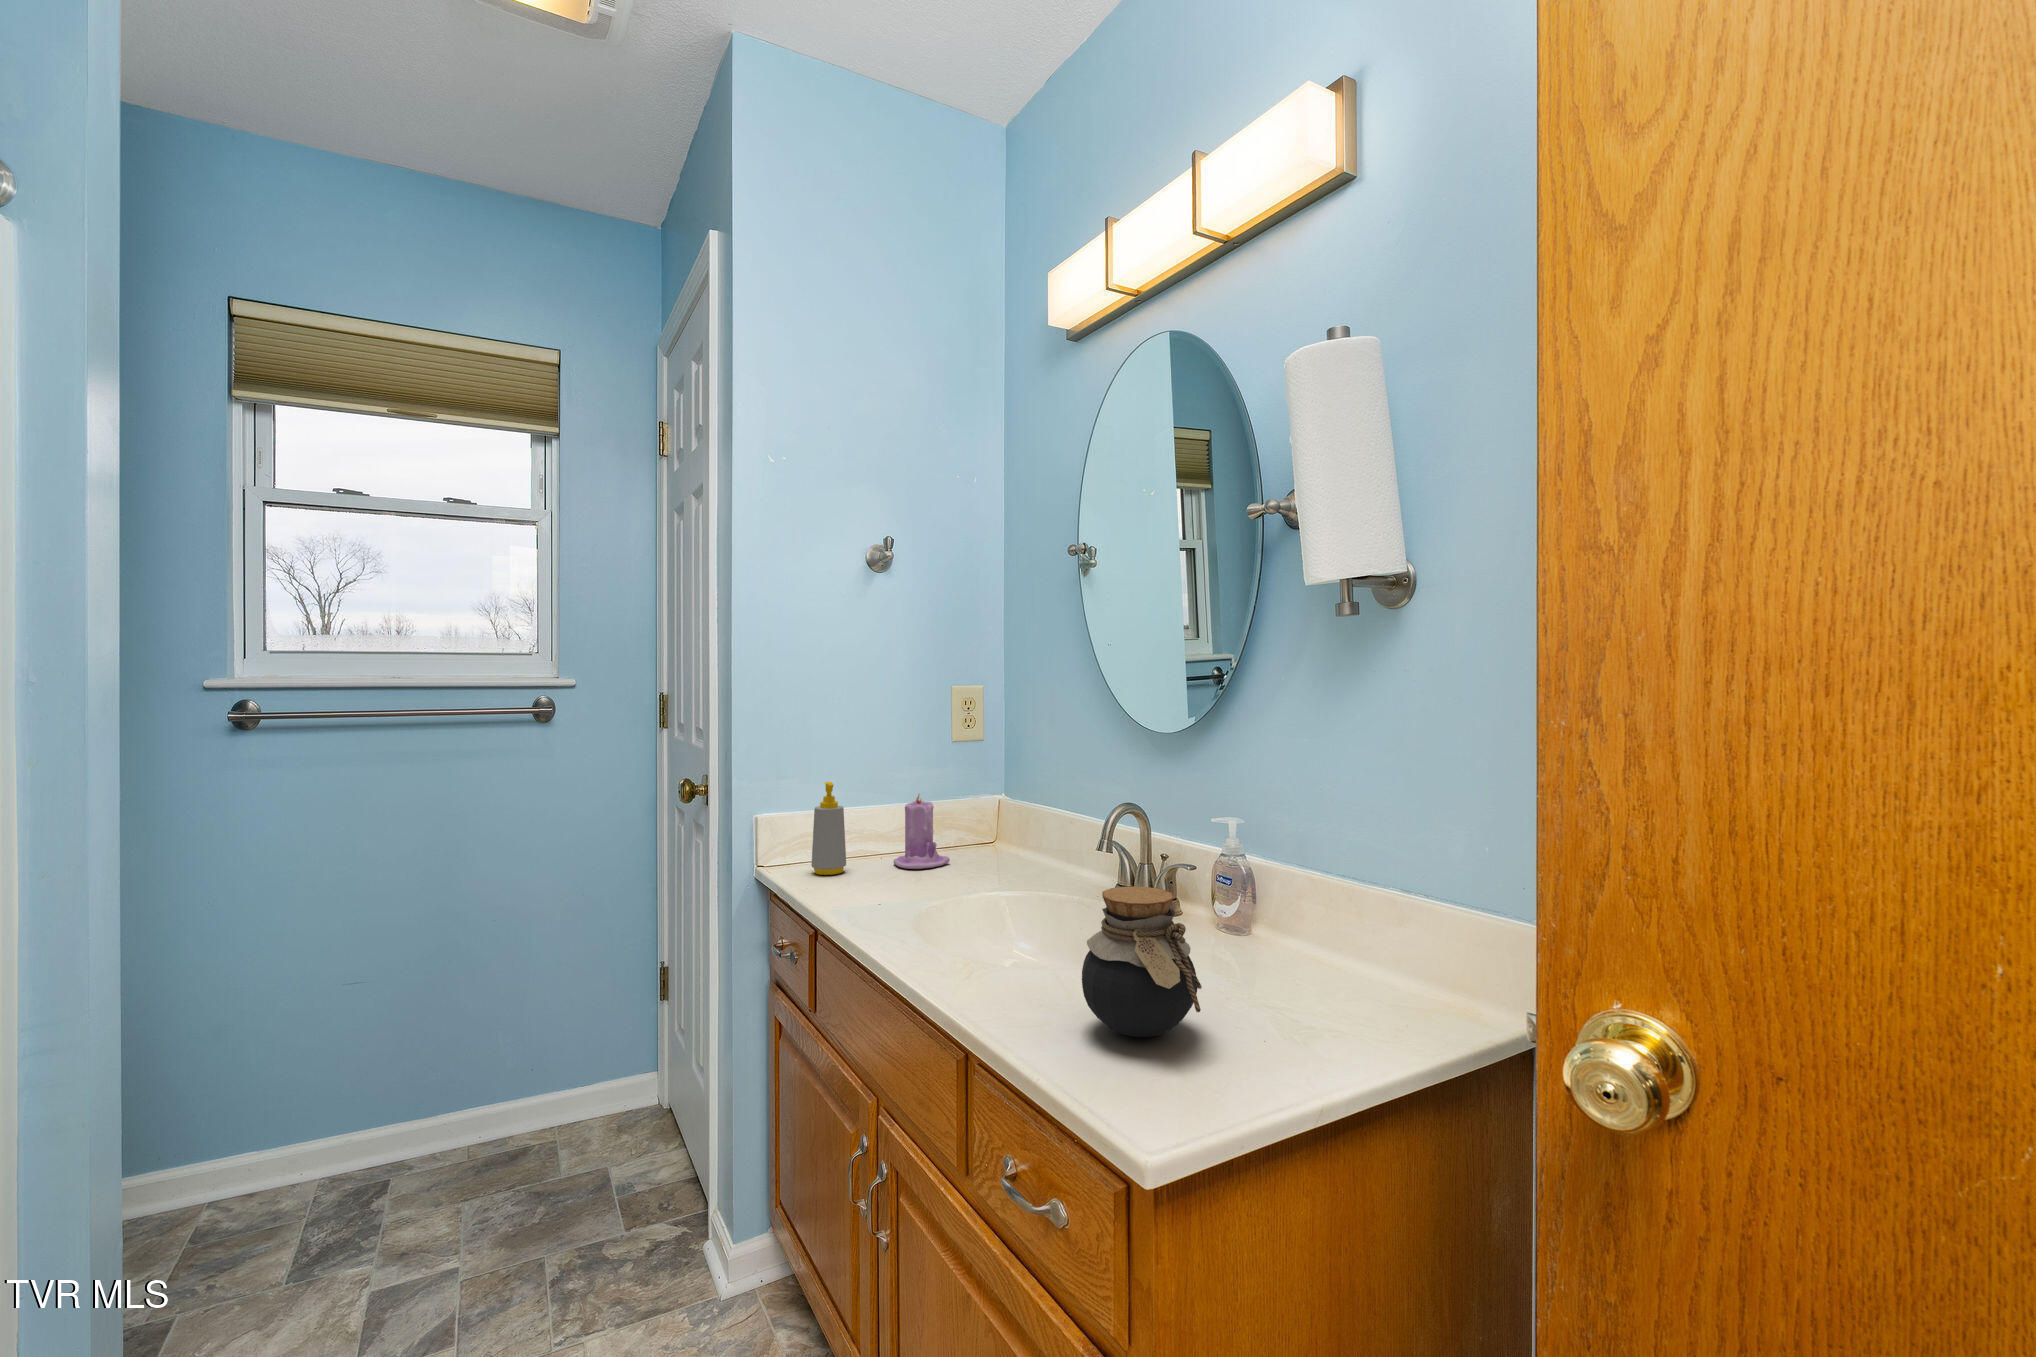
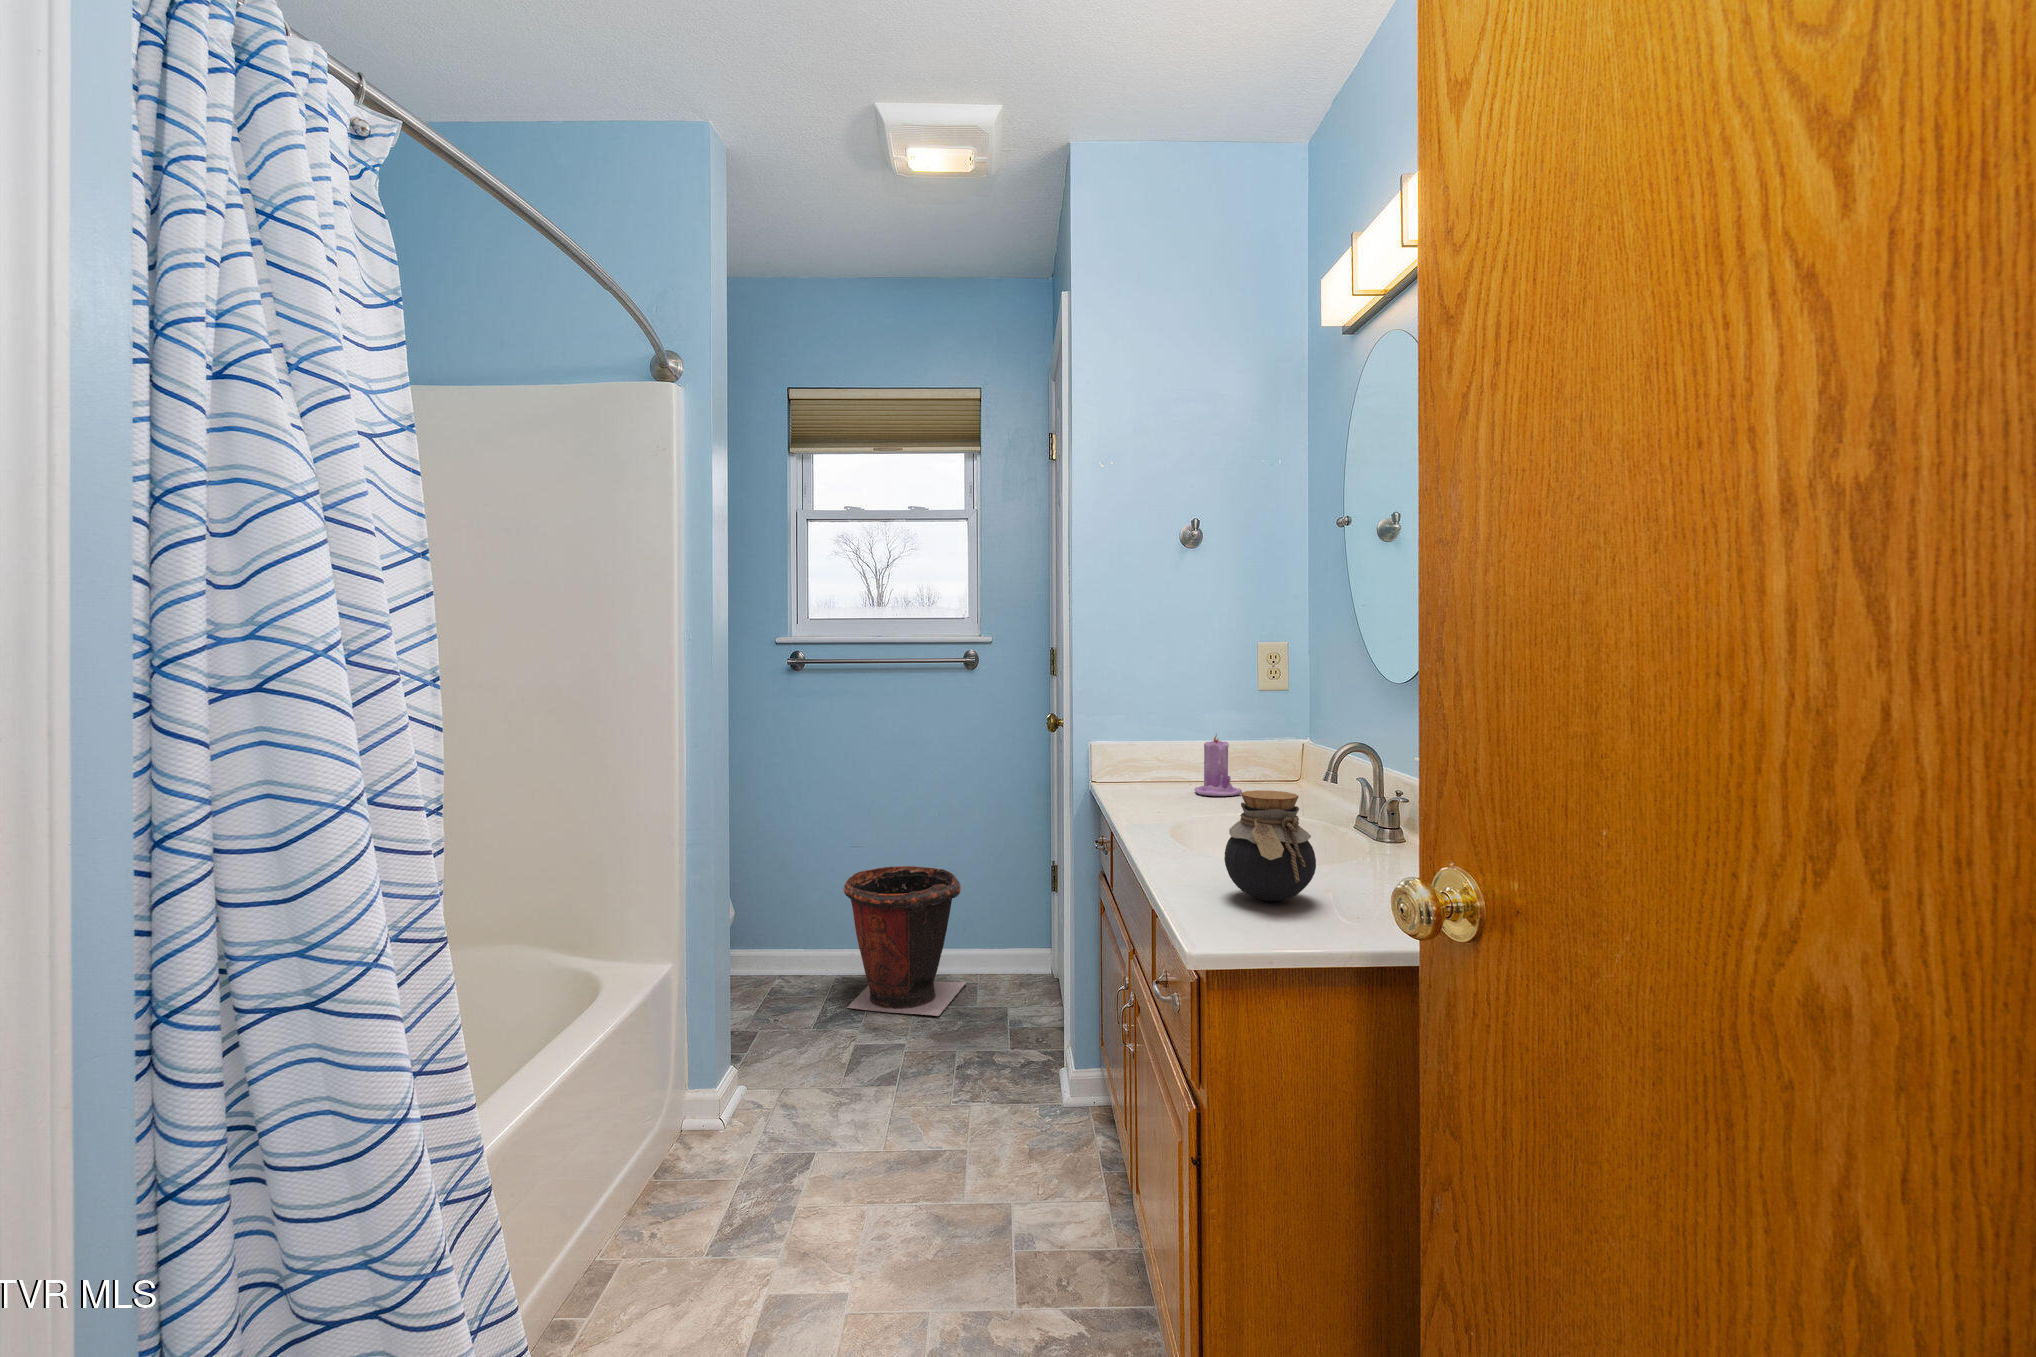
soap bottle: present [811,782,846,875] -> none [1126,720,1154,793]
waste bin: none [335,988,540,1235] -> present [843,866,966,1016]

